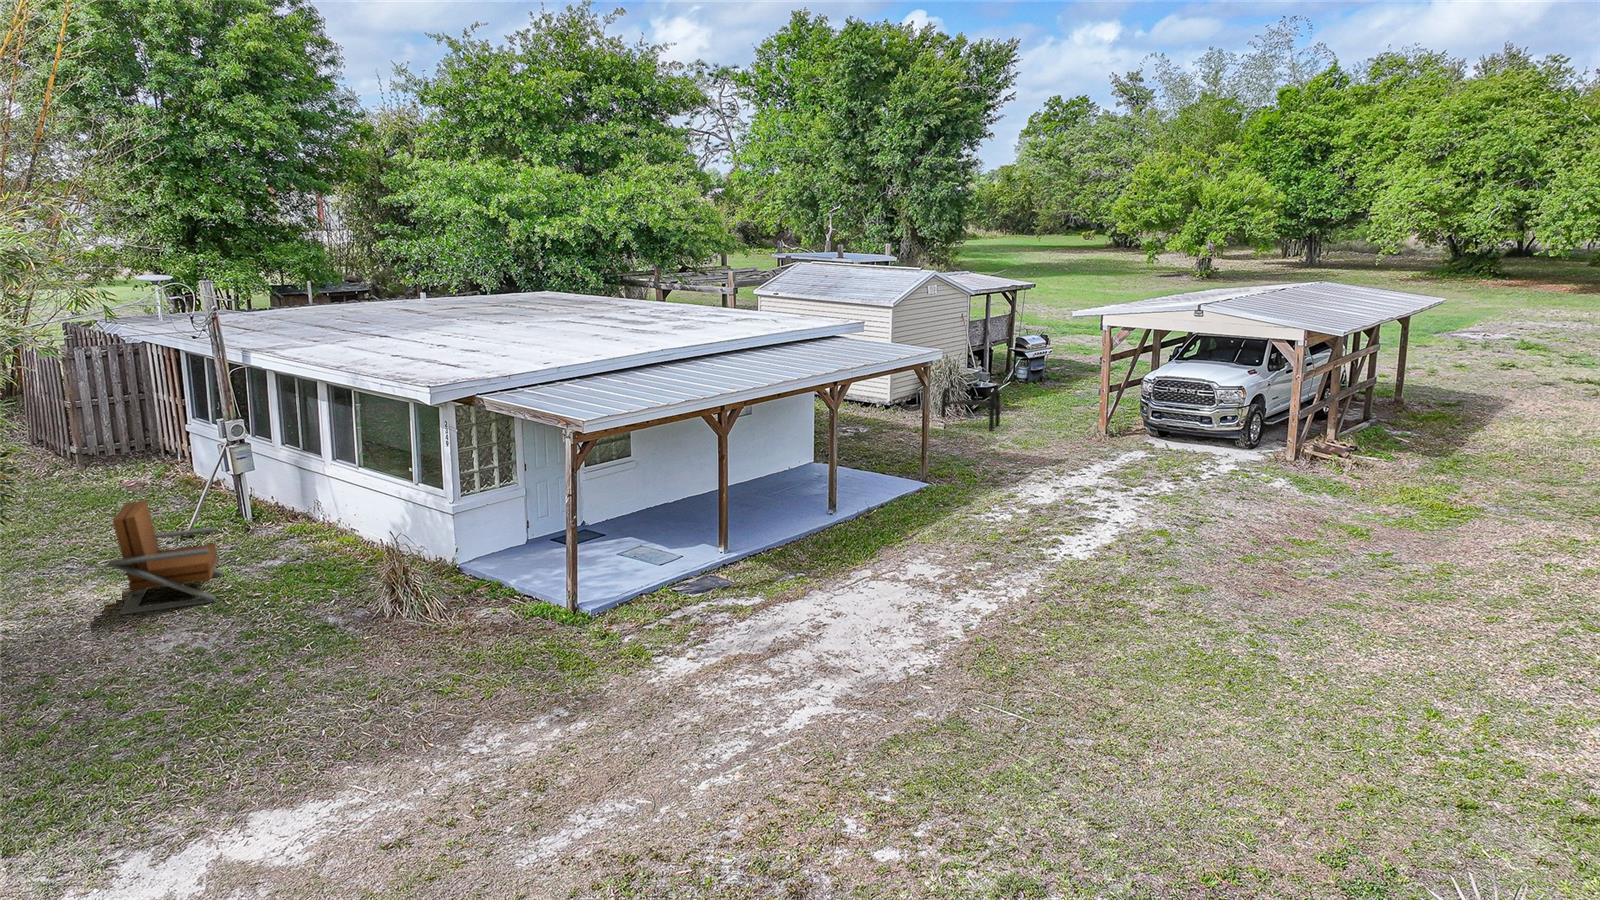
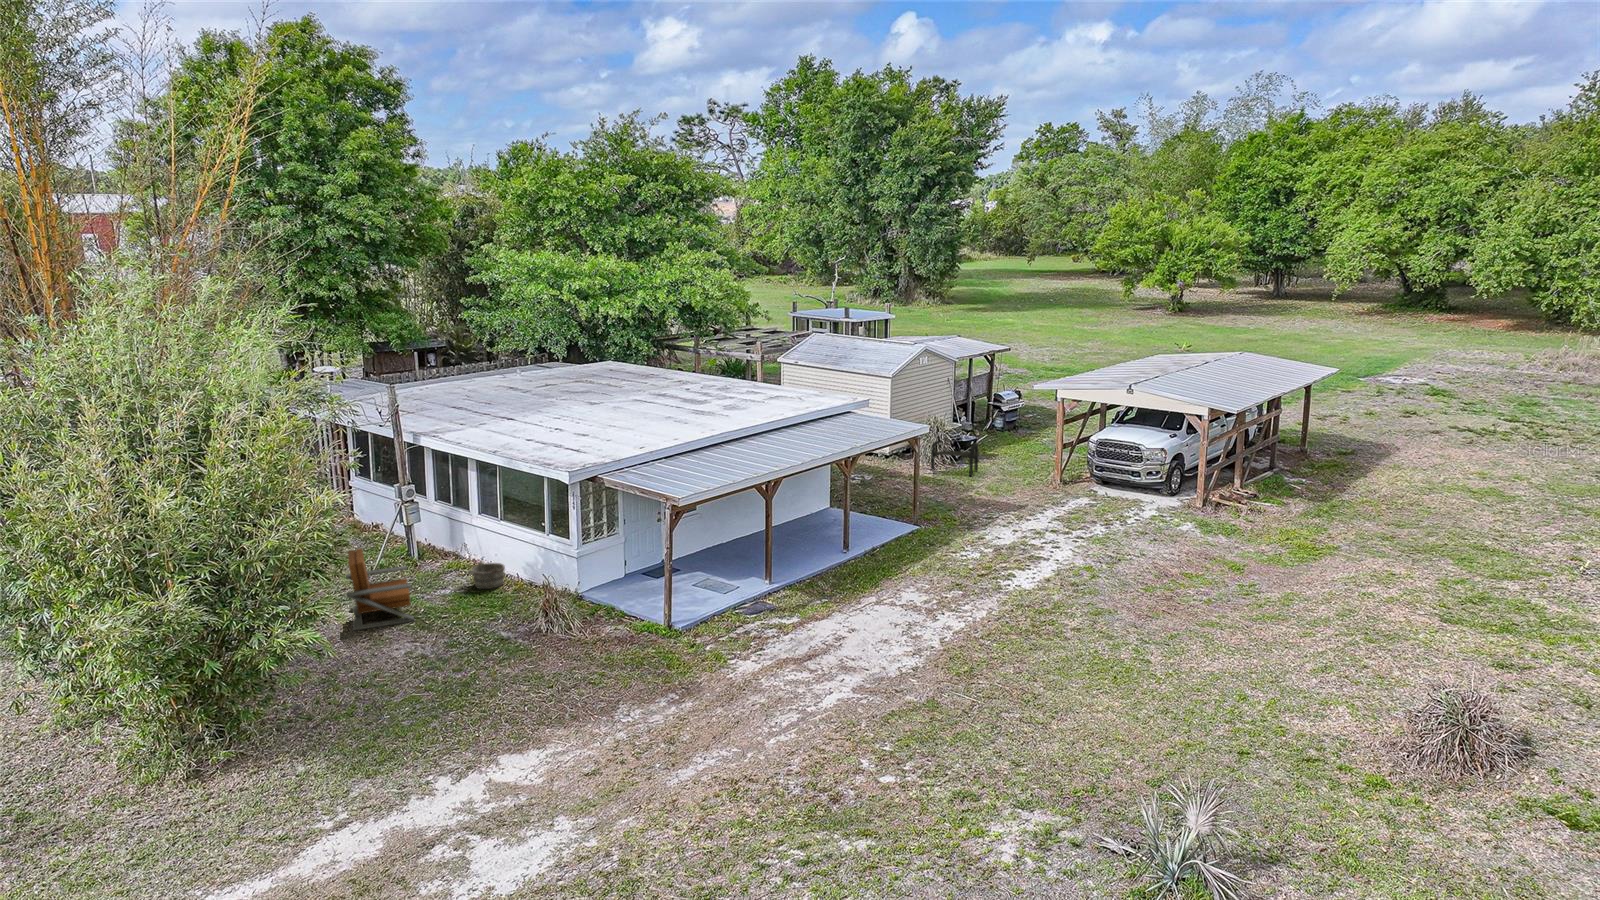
bucket: none [309,523,362,560] -> present [468,562,505,589]

